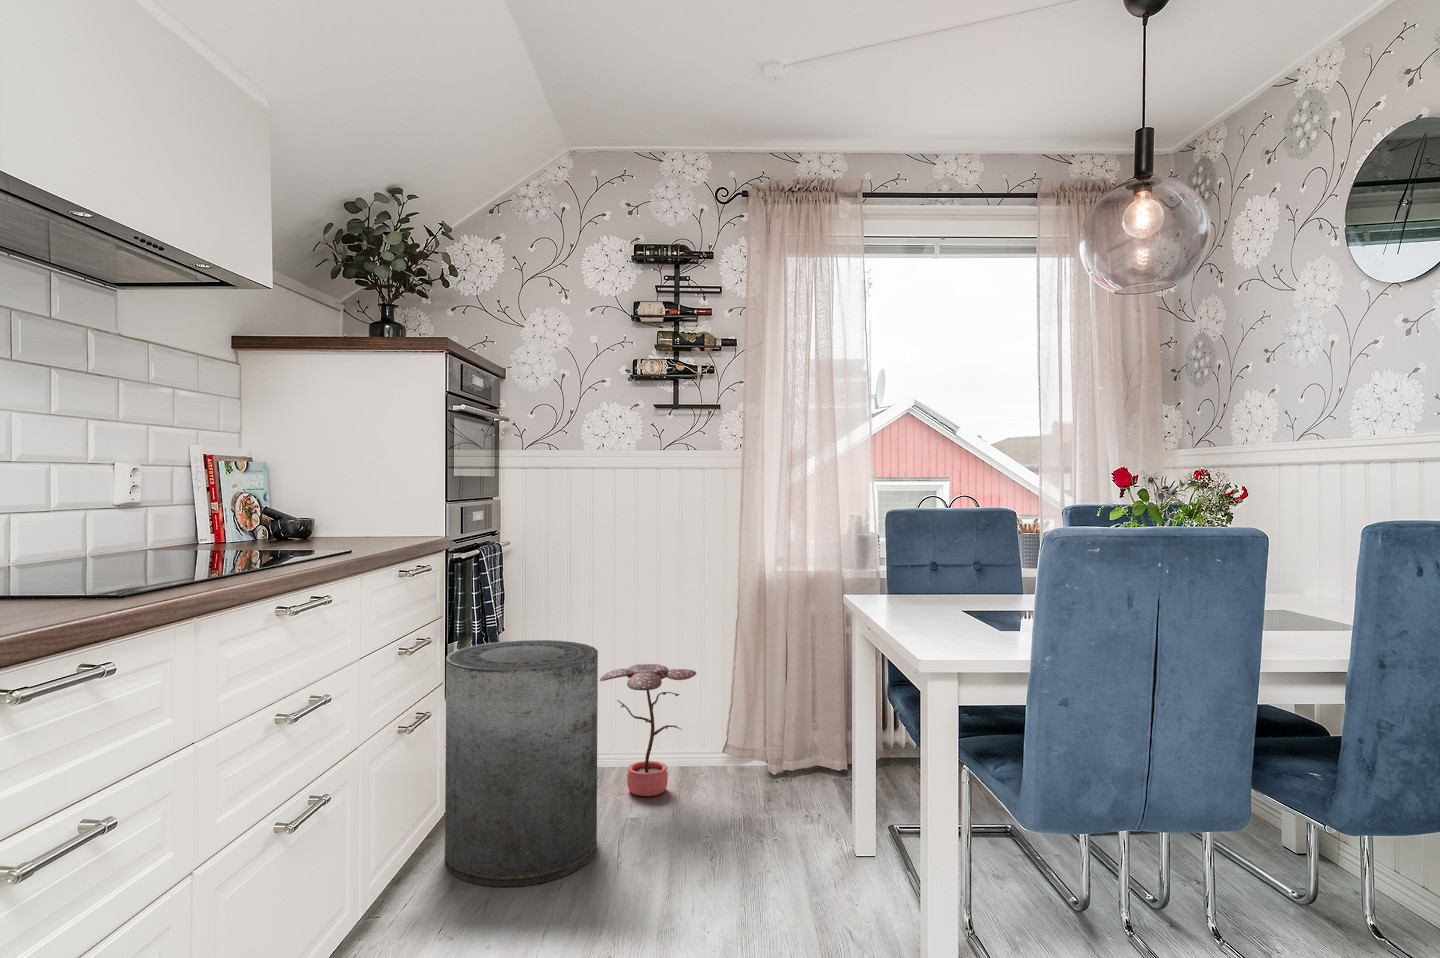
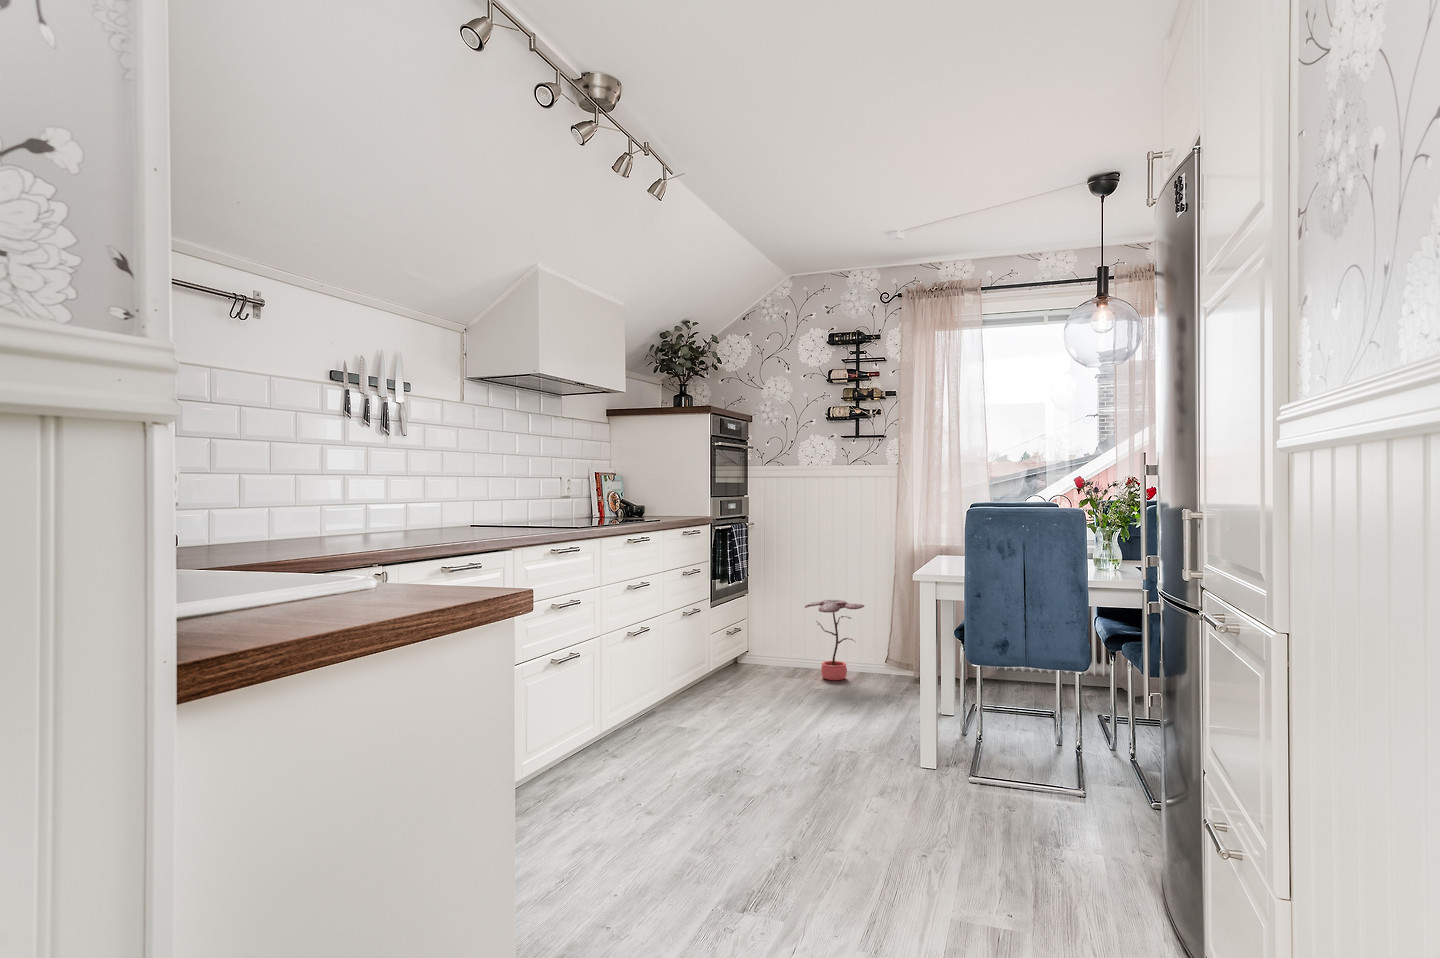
trash can: present [445,640,598,887] -> none [710,578,793,705]

